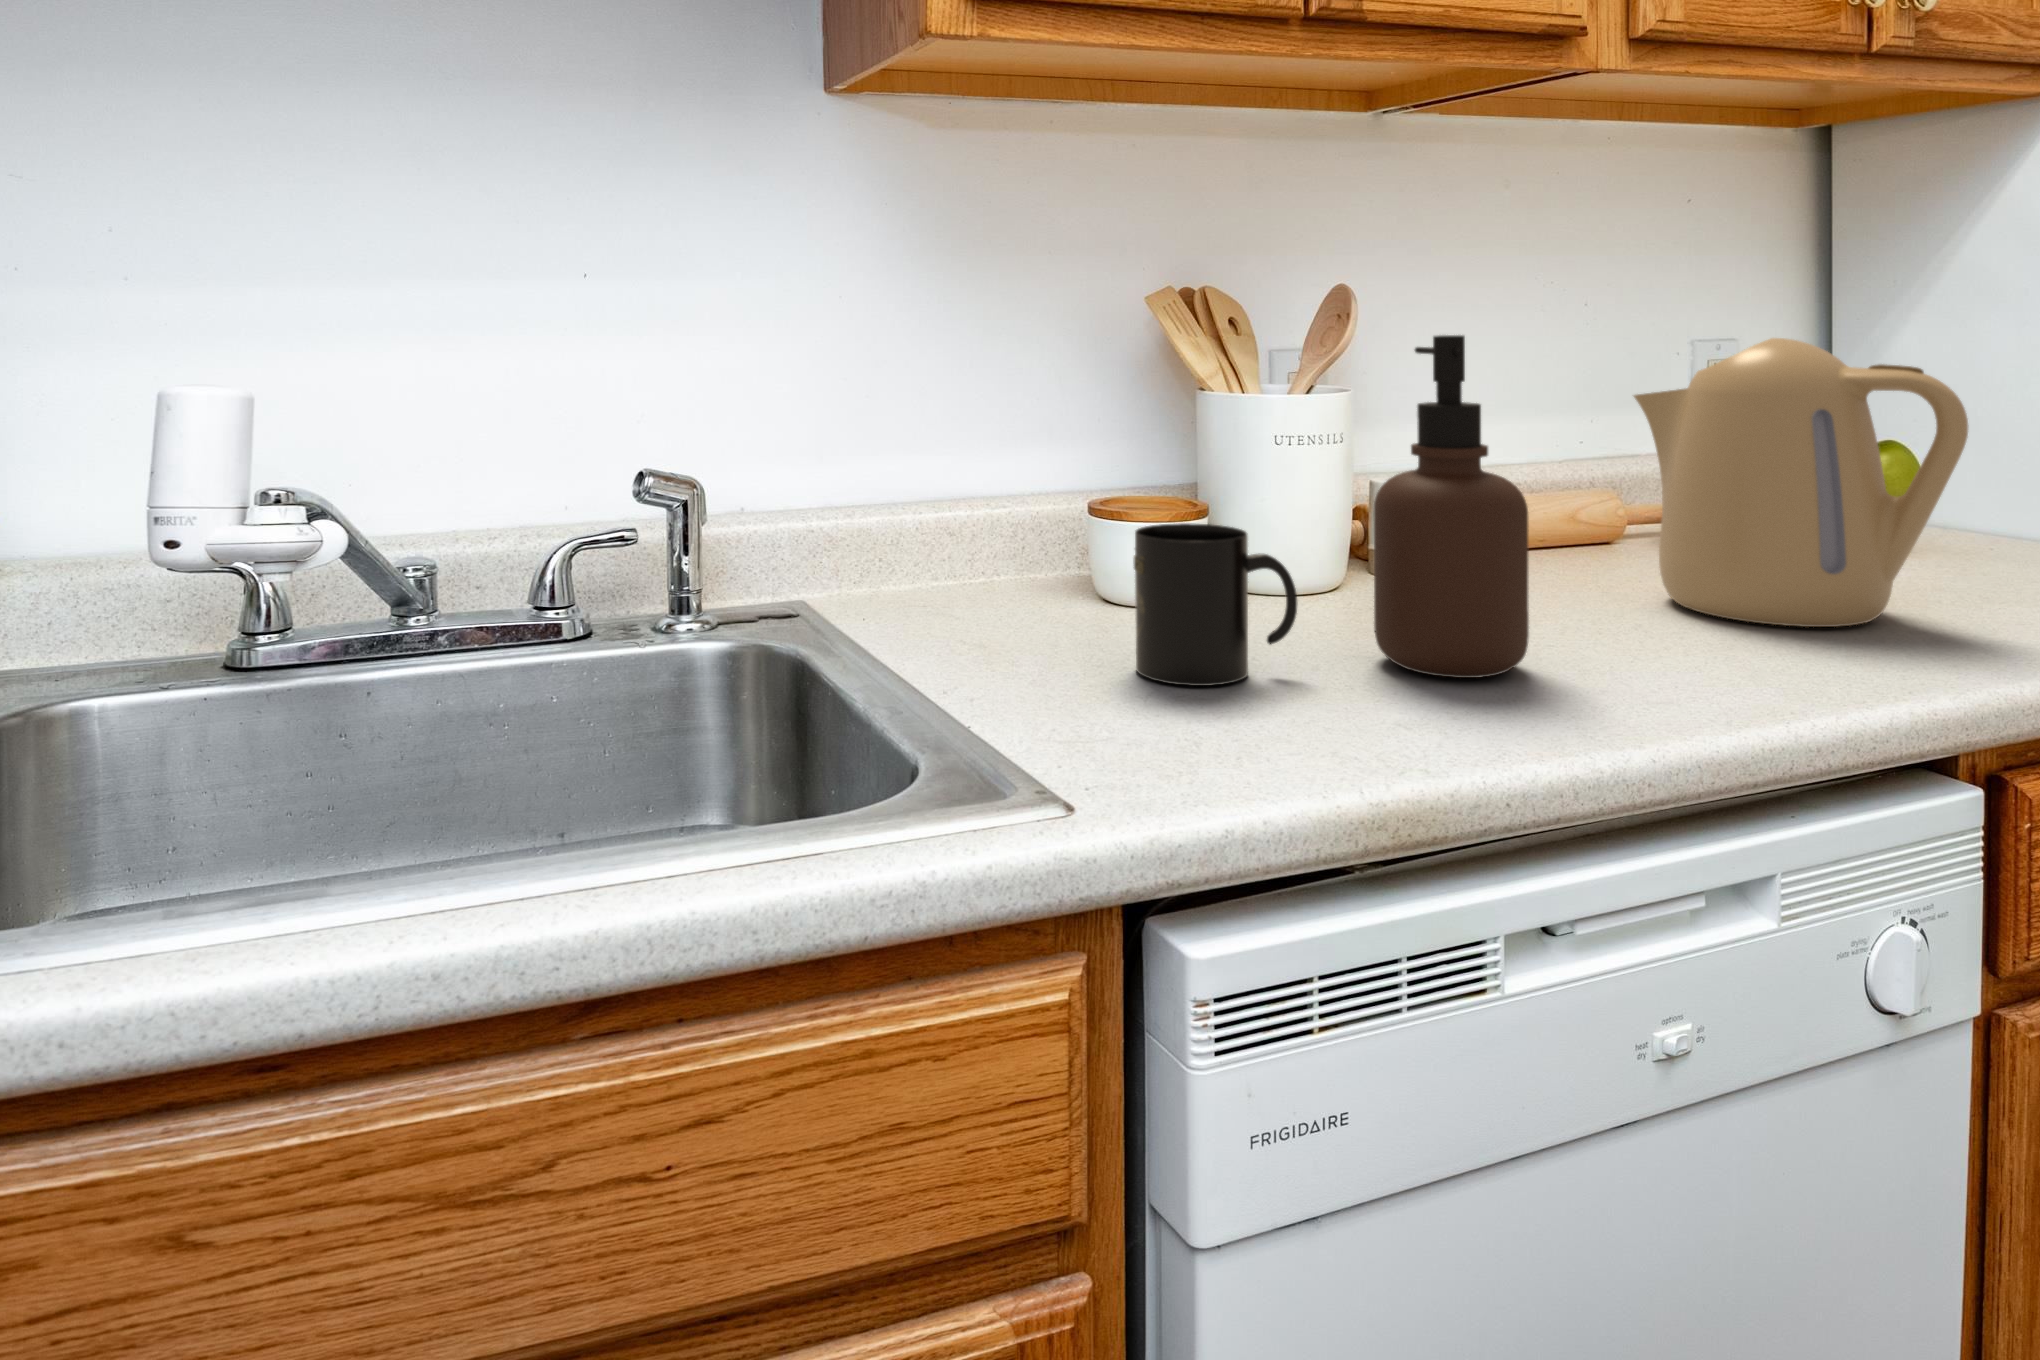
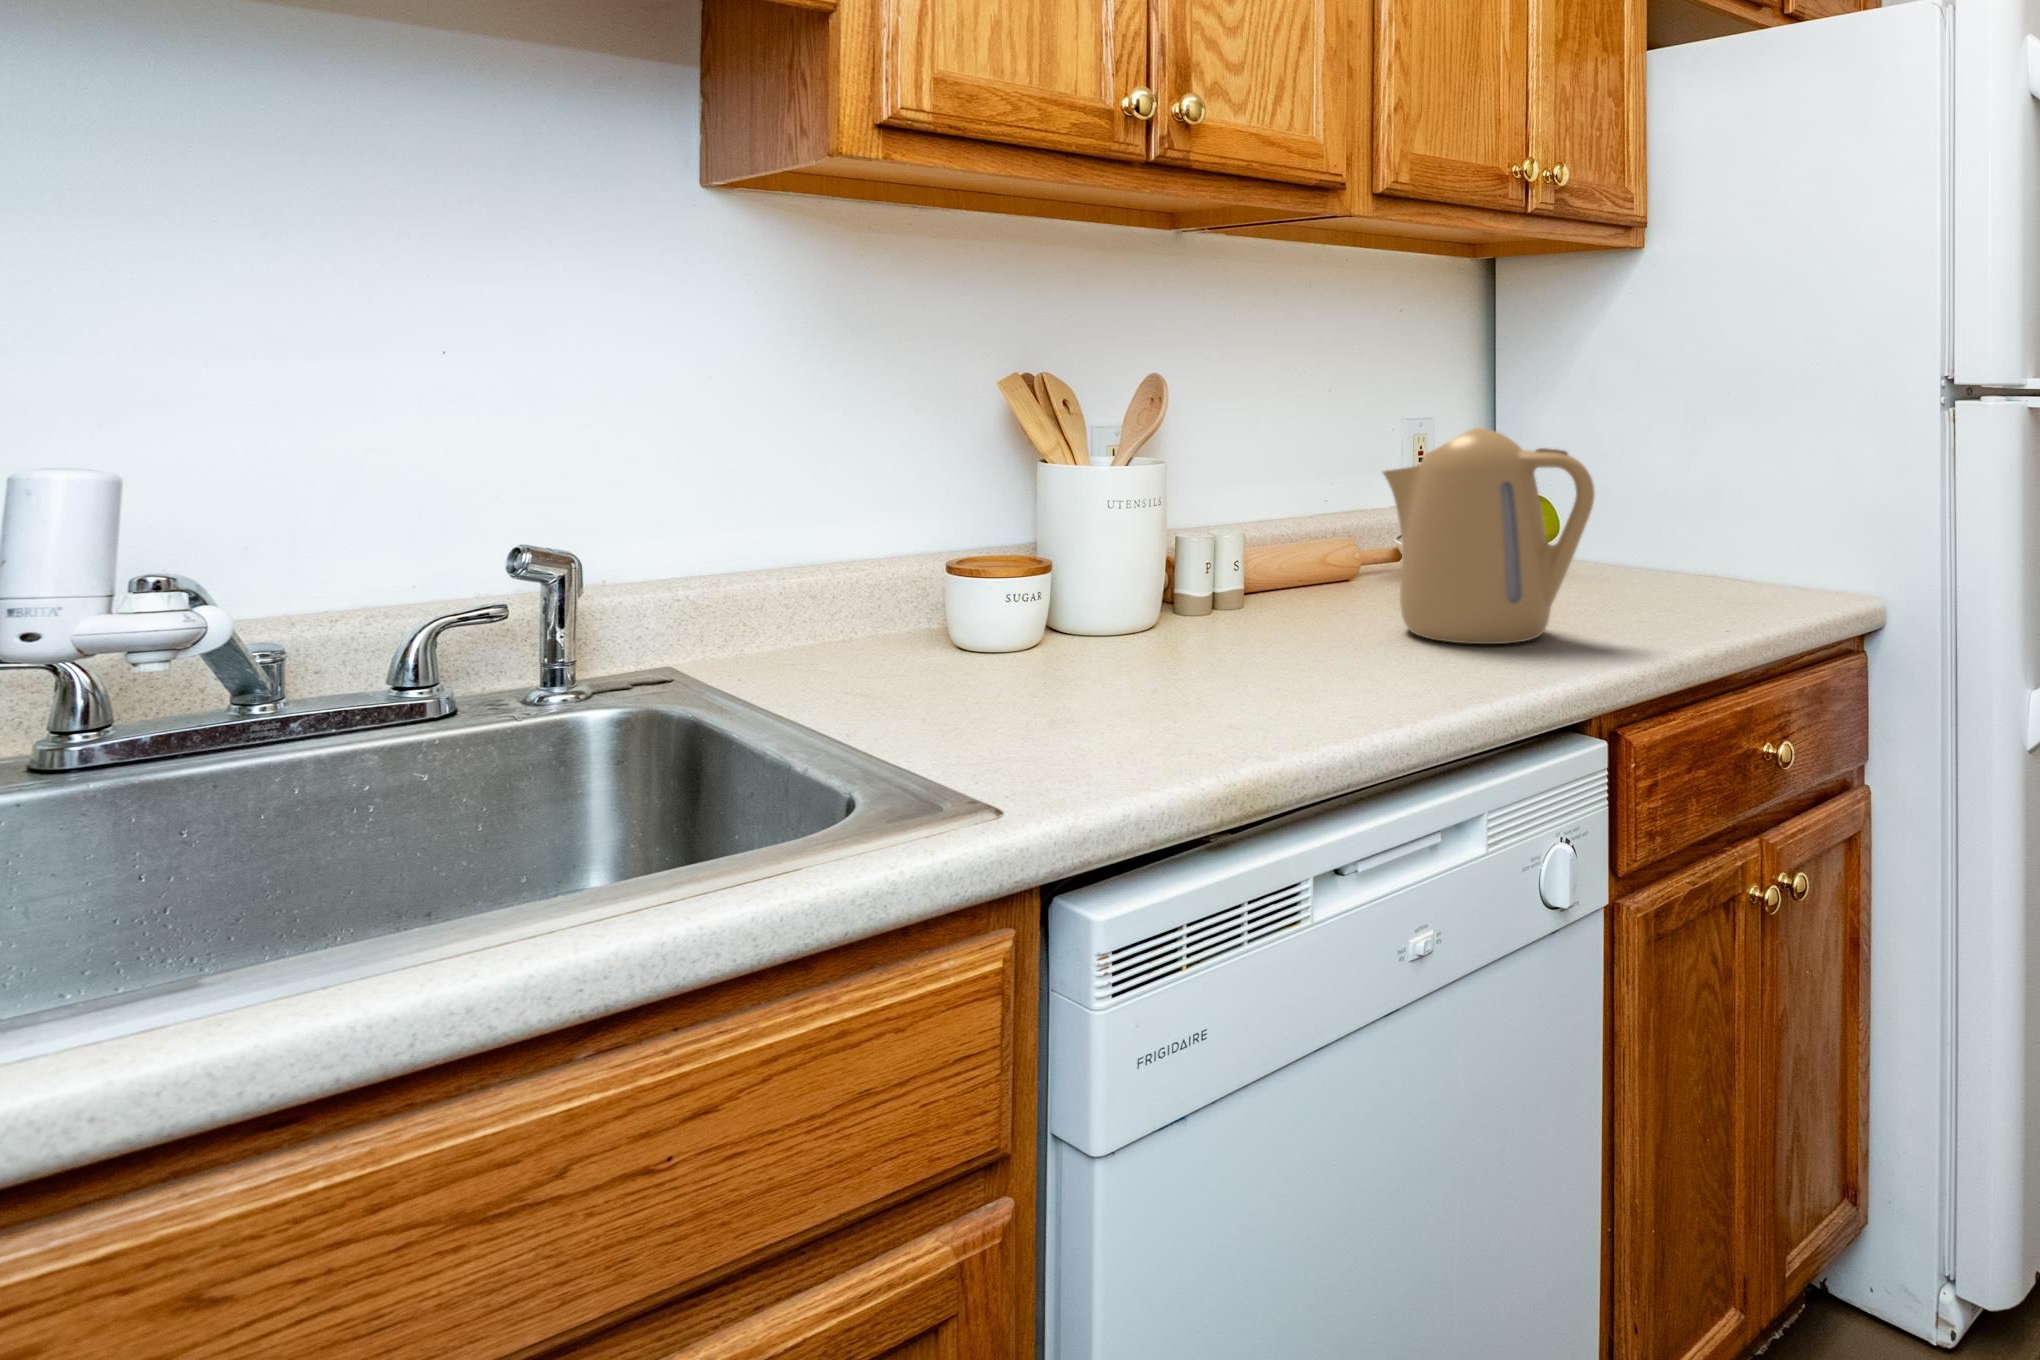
soap dispenser: present [1374,335,1529,678] -> none [1203,427,1316,697]
mug: present [1134,523,1297,686] -> none [1013,584,1147,719]

